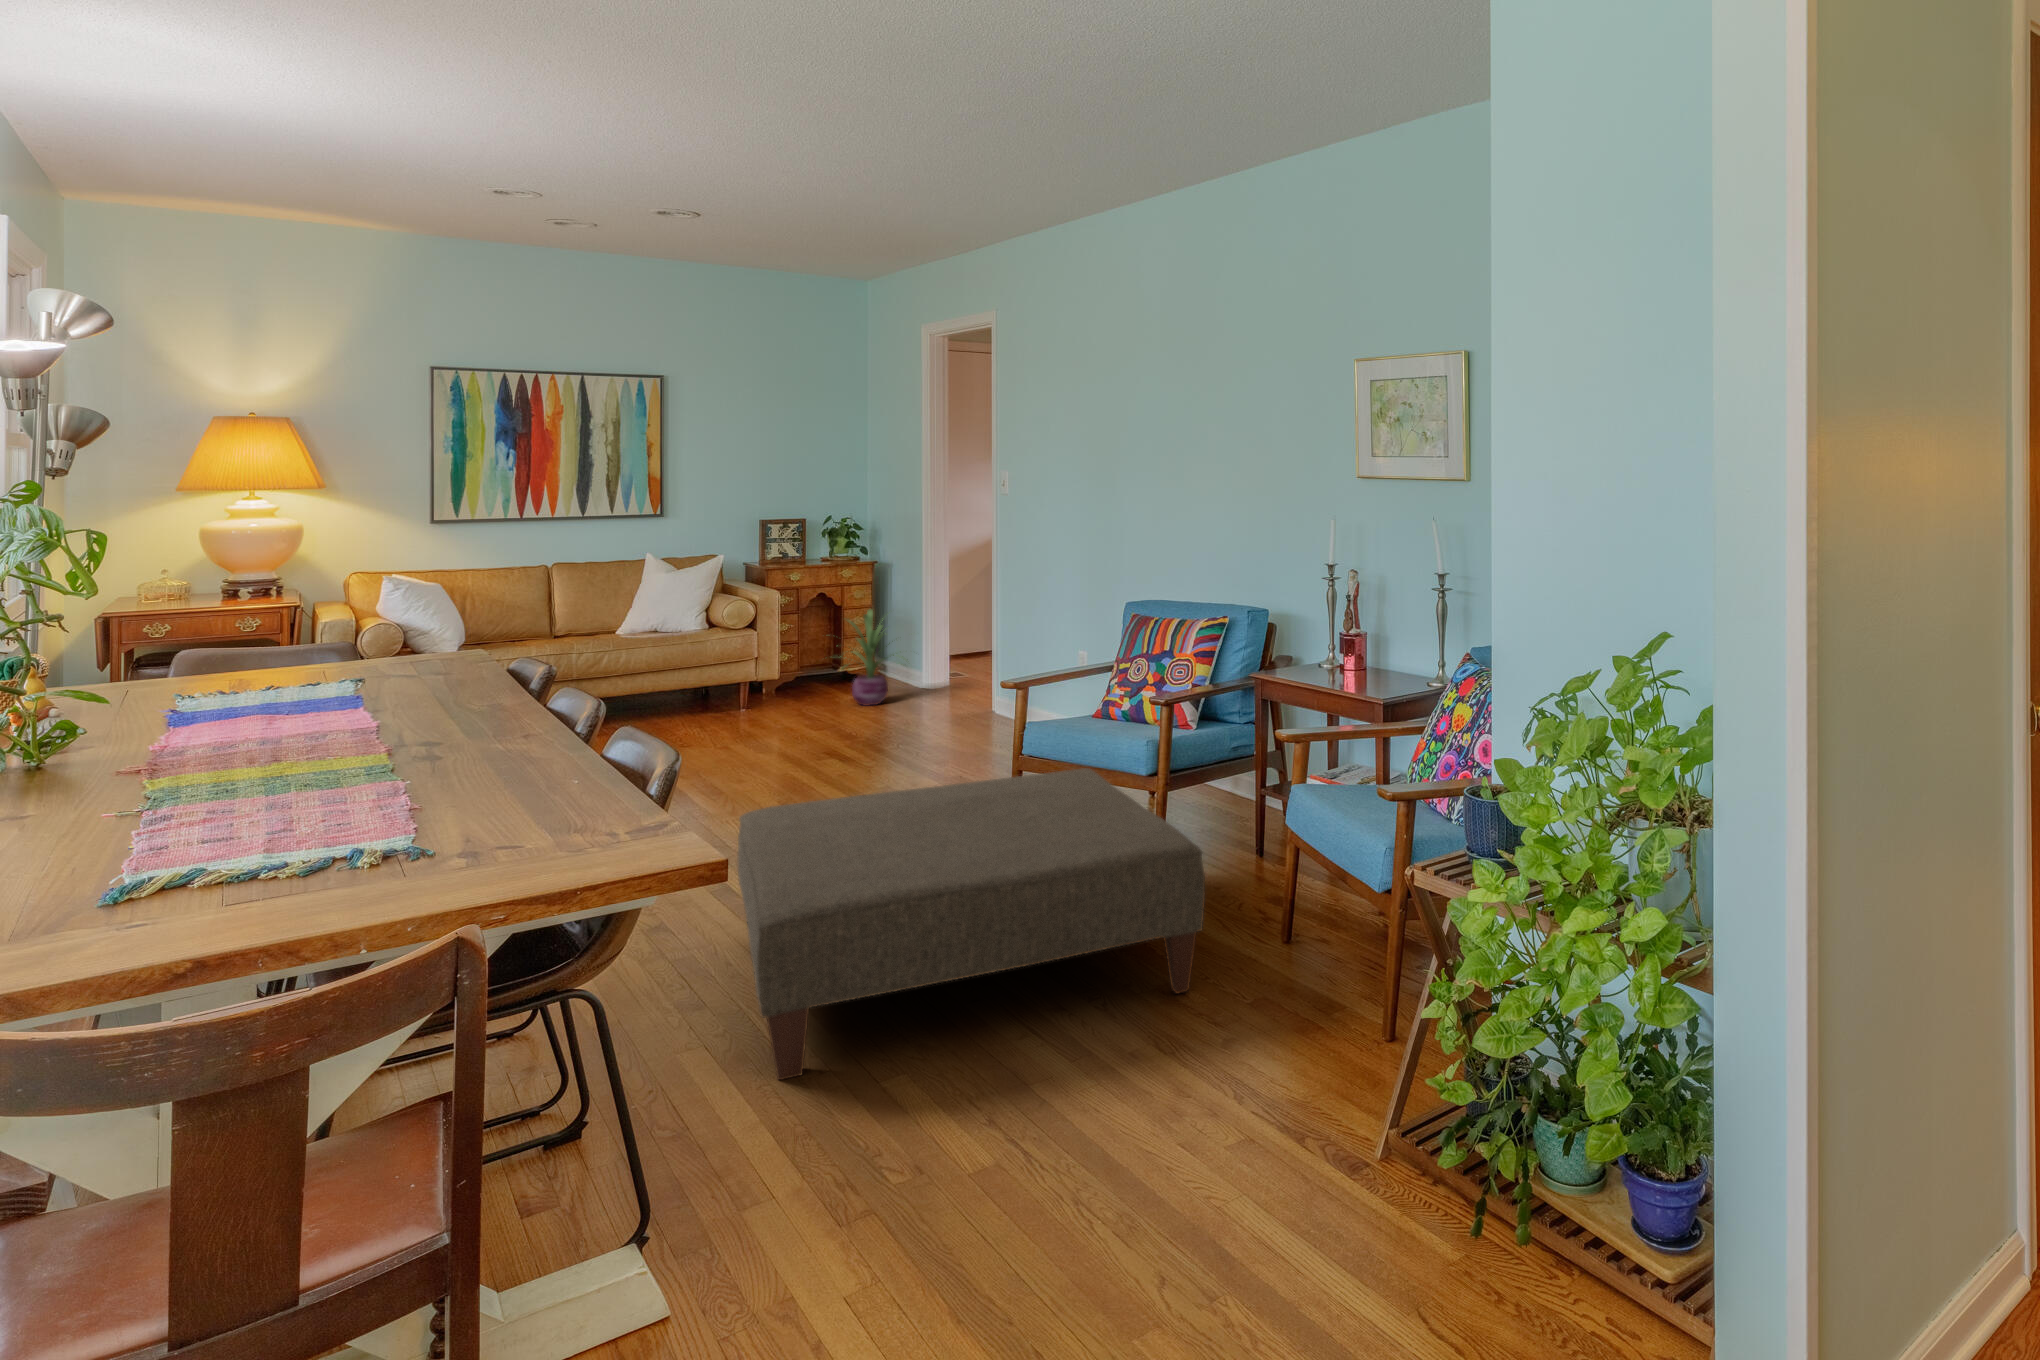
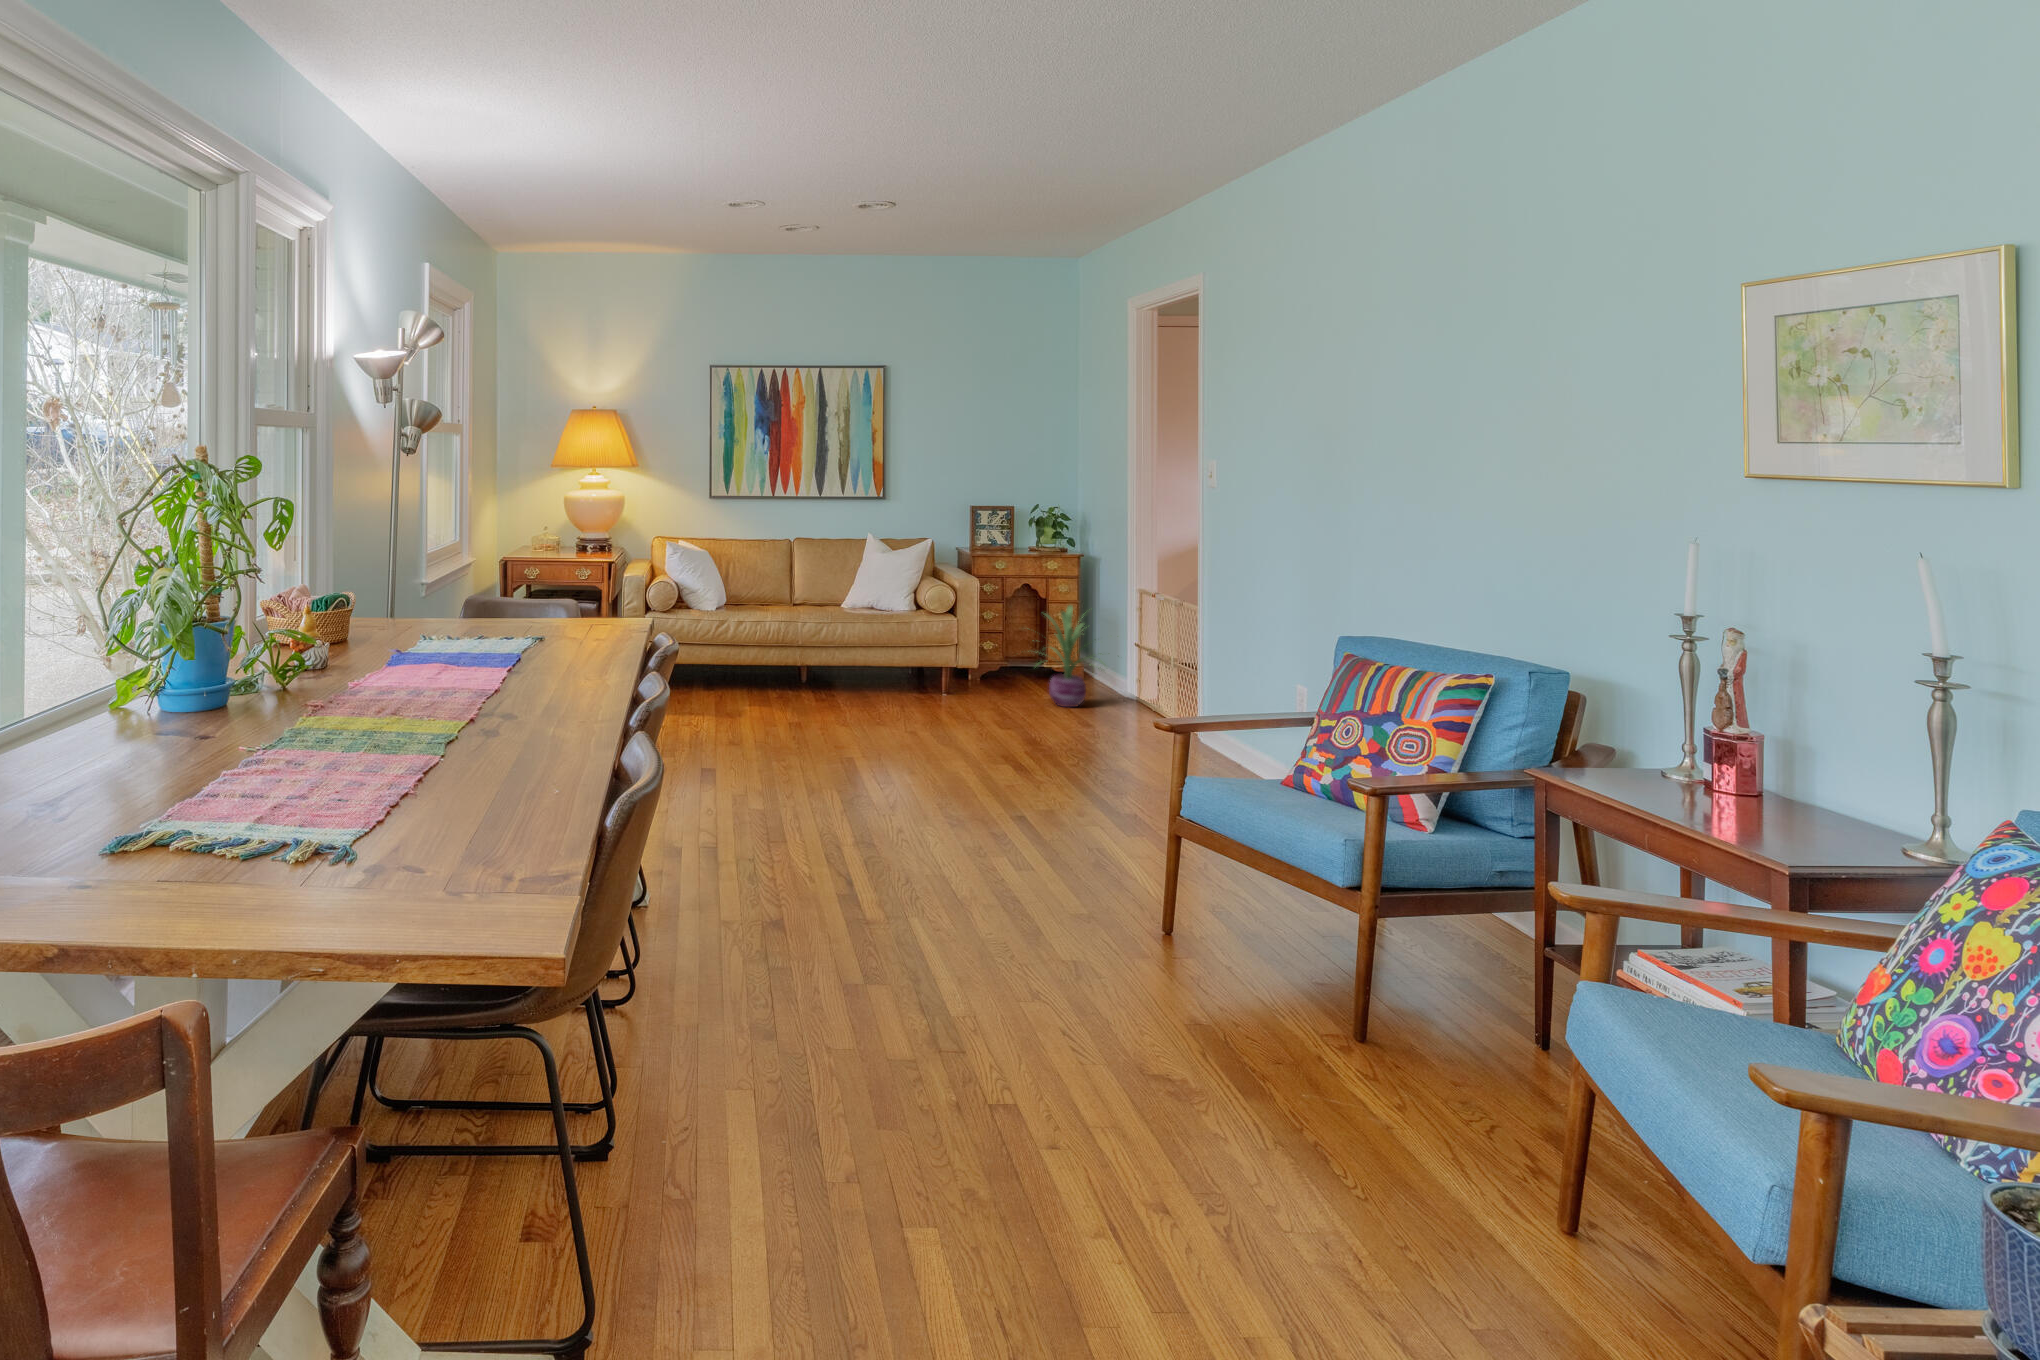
ottoman: present [738,768,1205,1080] -> none [772,829,1402,1267]

